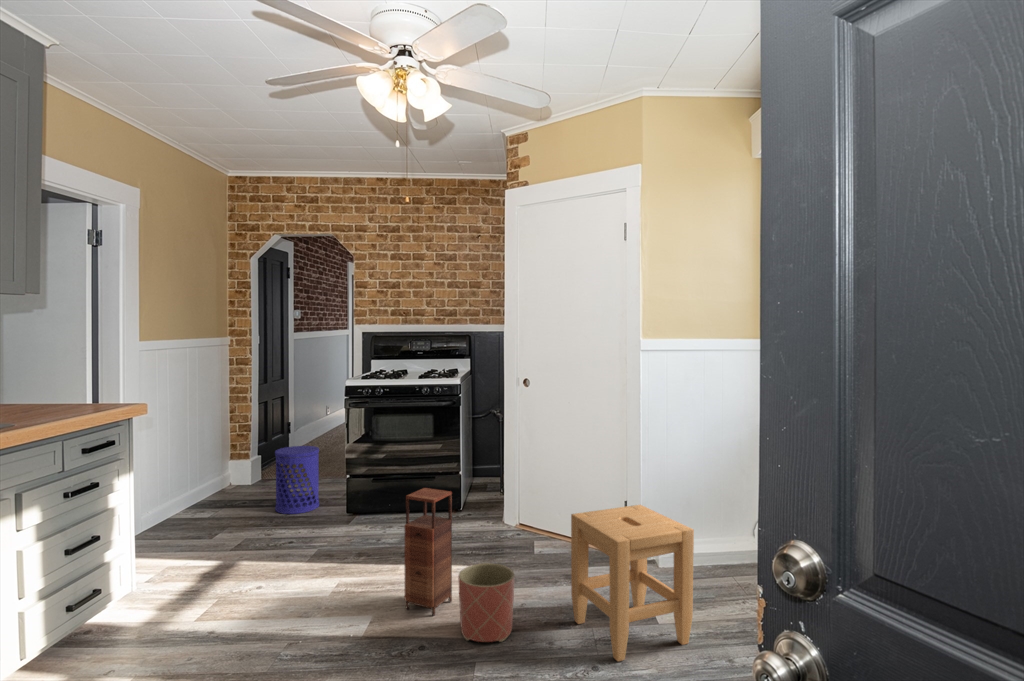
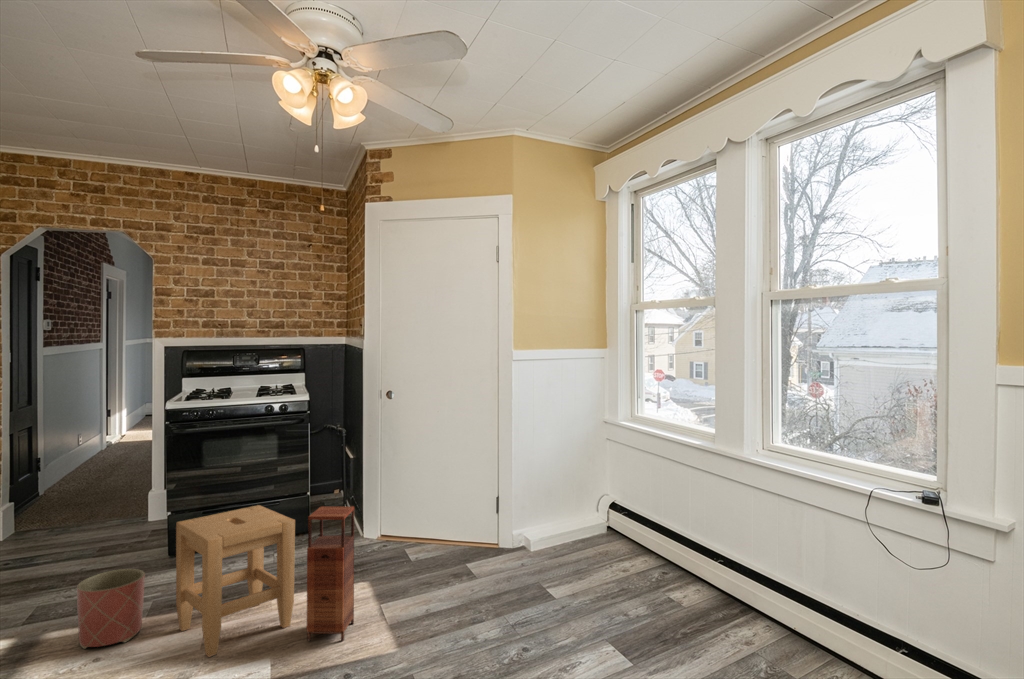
waste bin: present [275,446,319,514] -> none [57,482,122,569]
stool: present [571,505,694,661] -> present [176,505,295,657]
planter: present [458,563,515,642] -> present [77,569,145,649]

